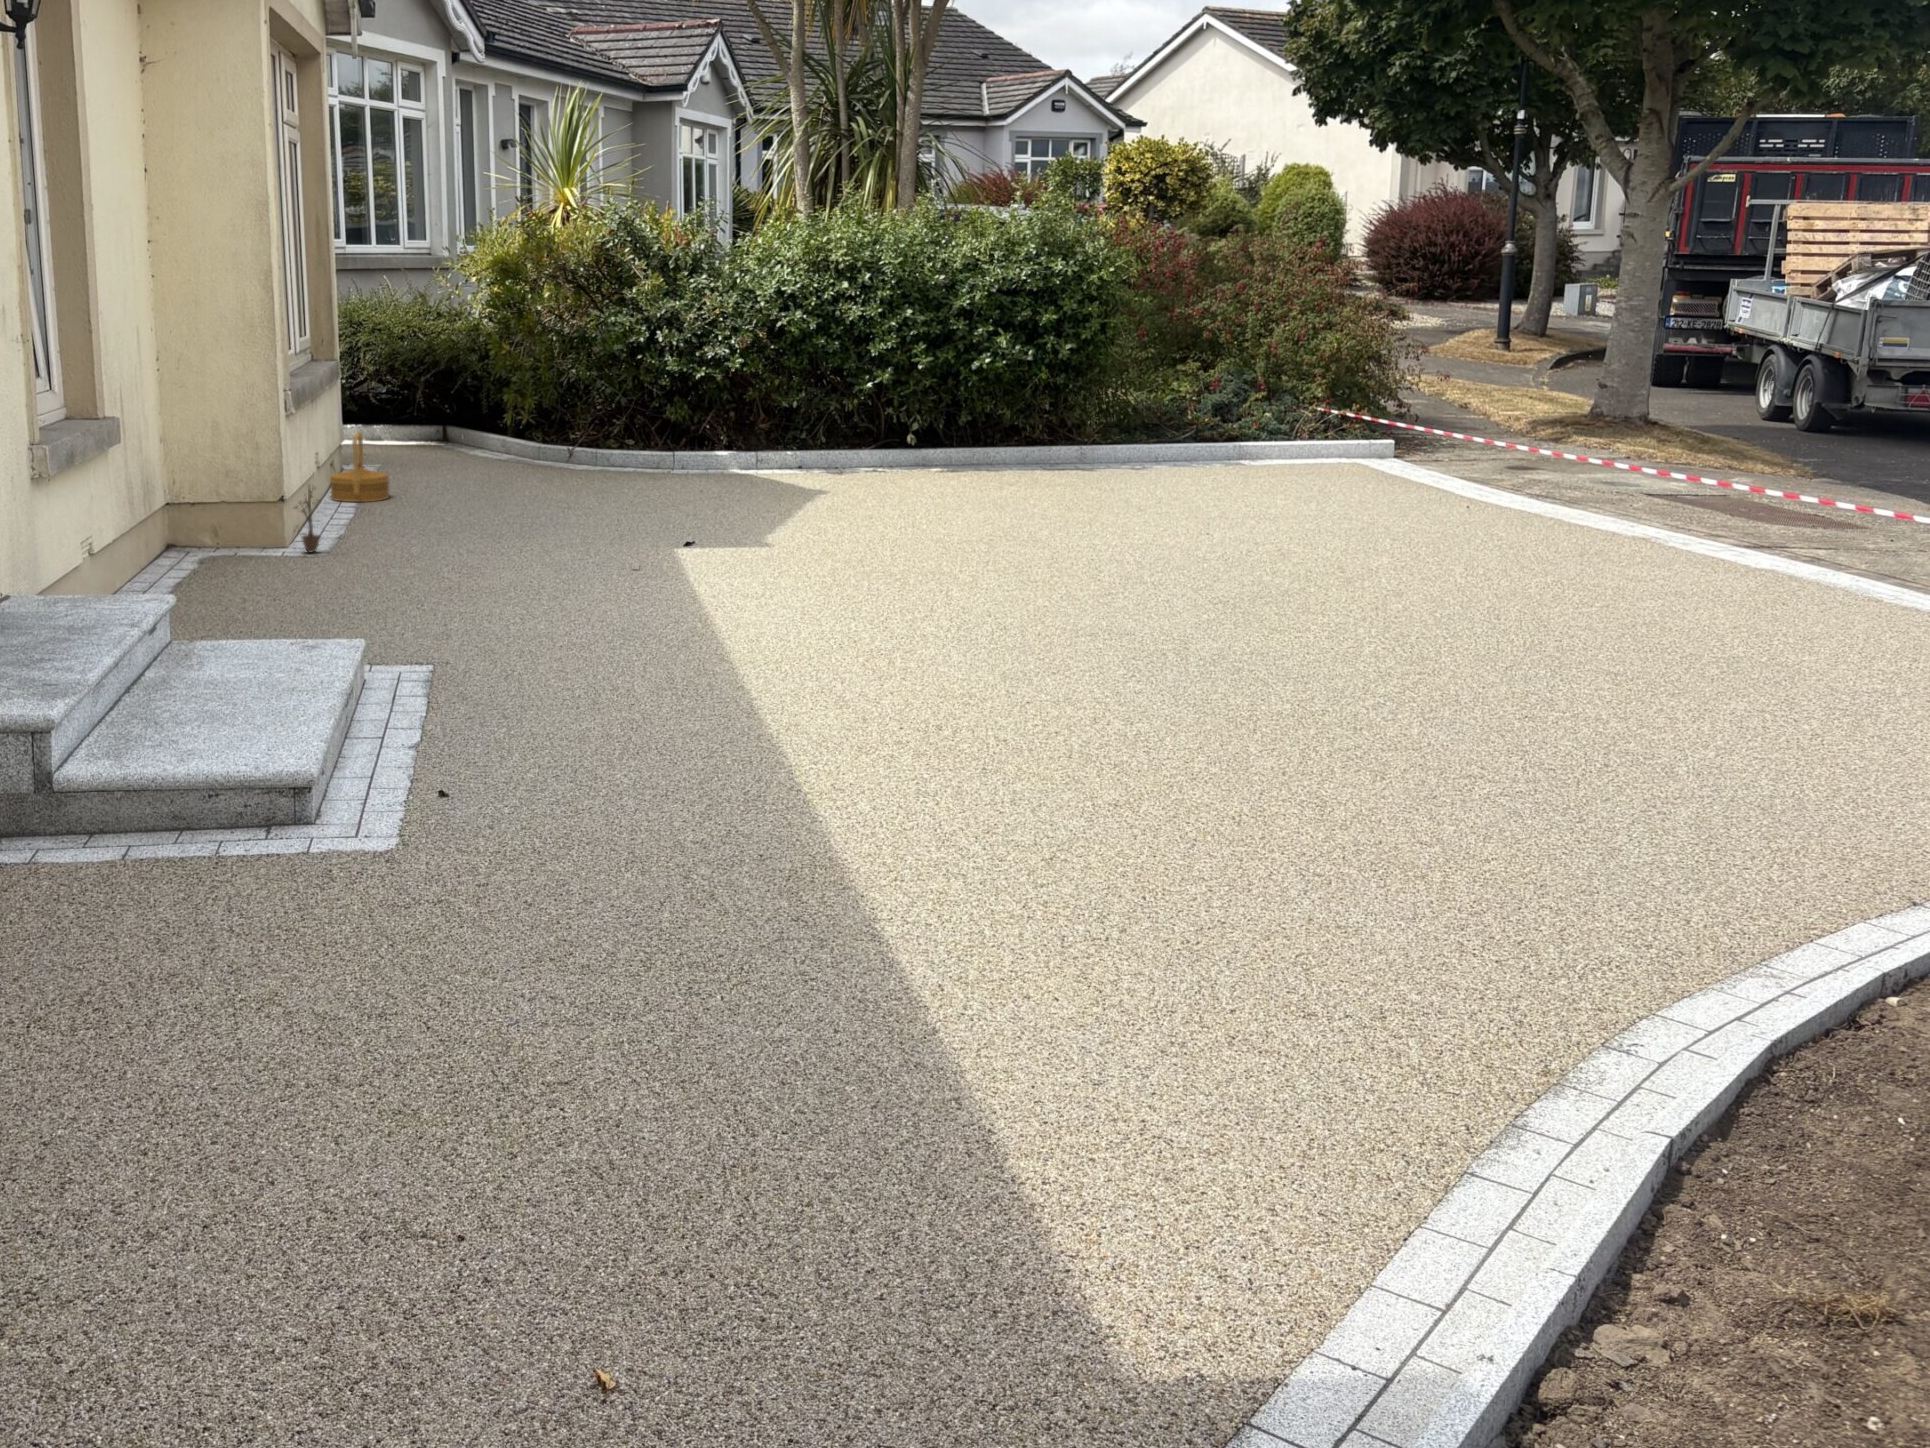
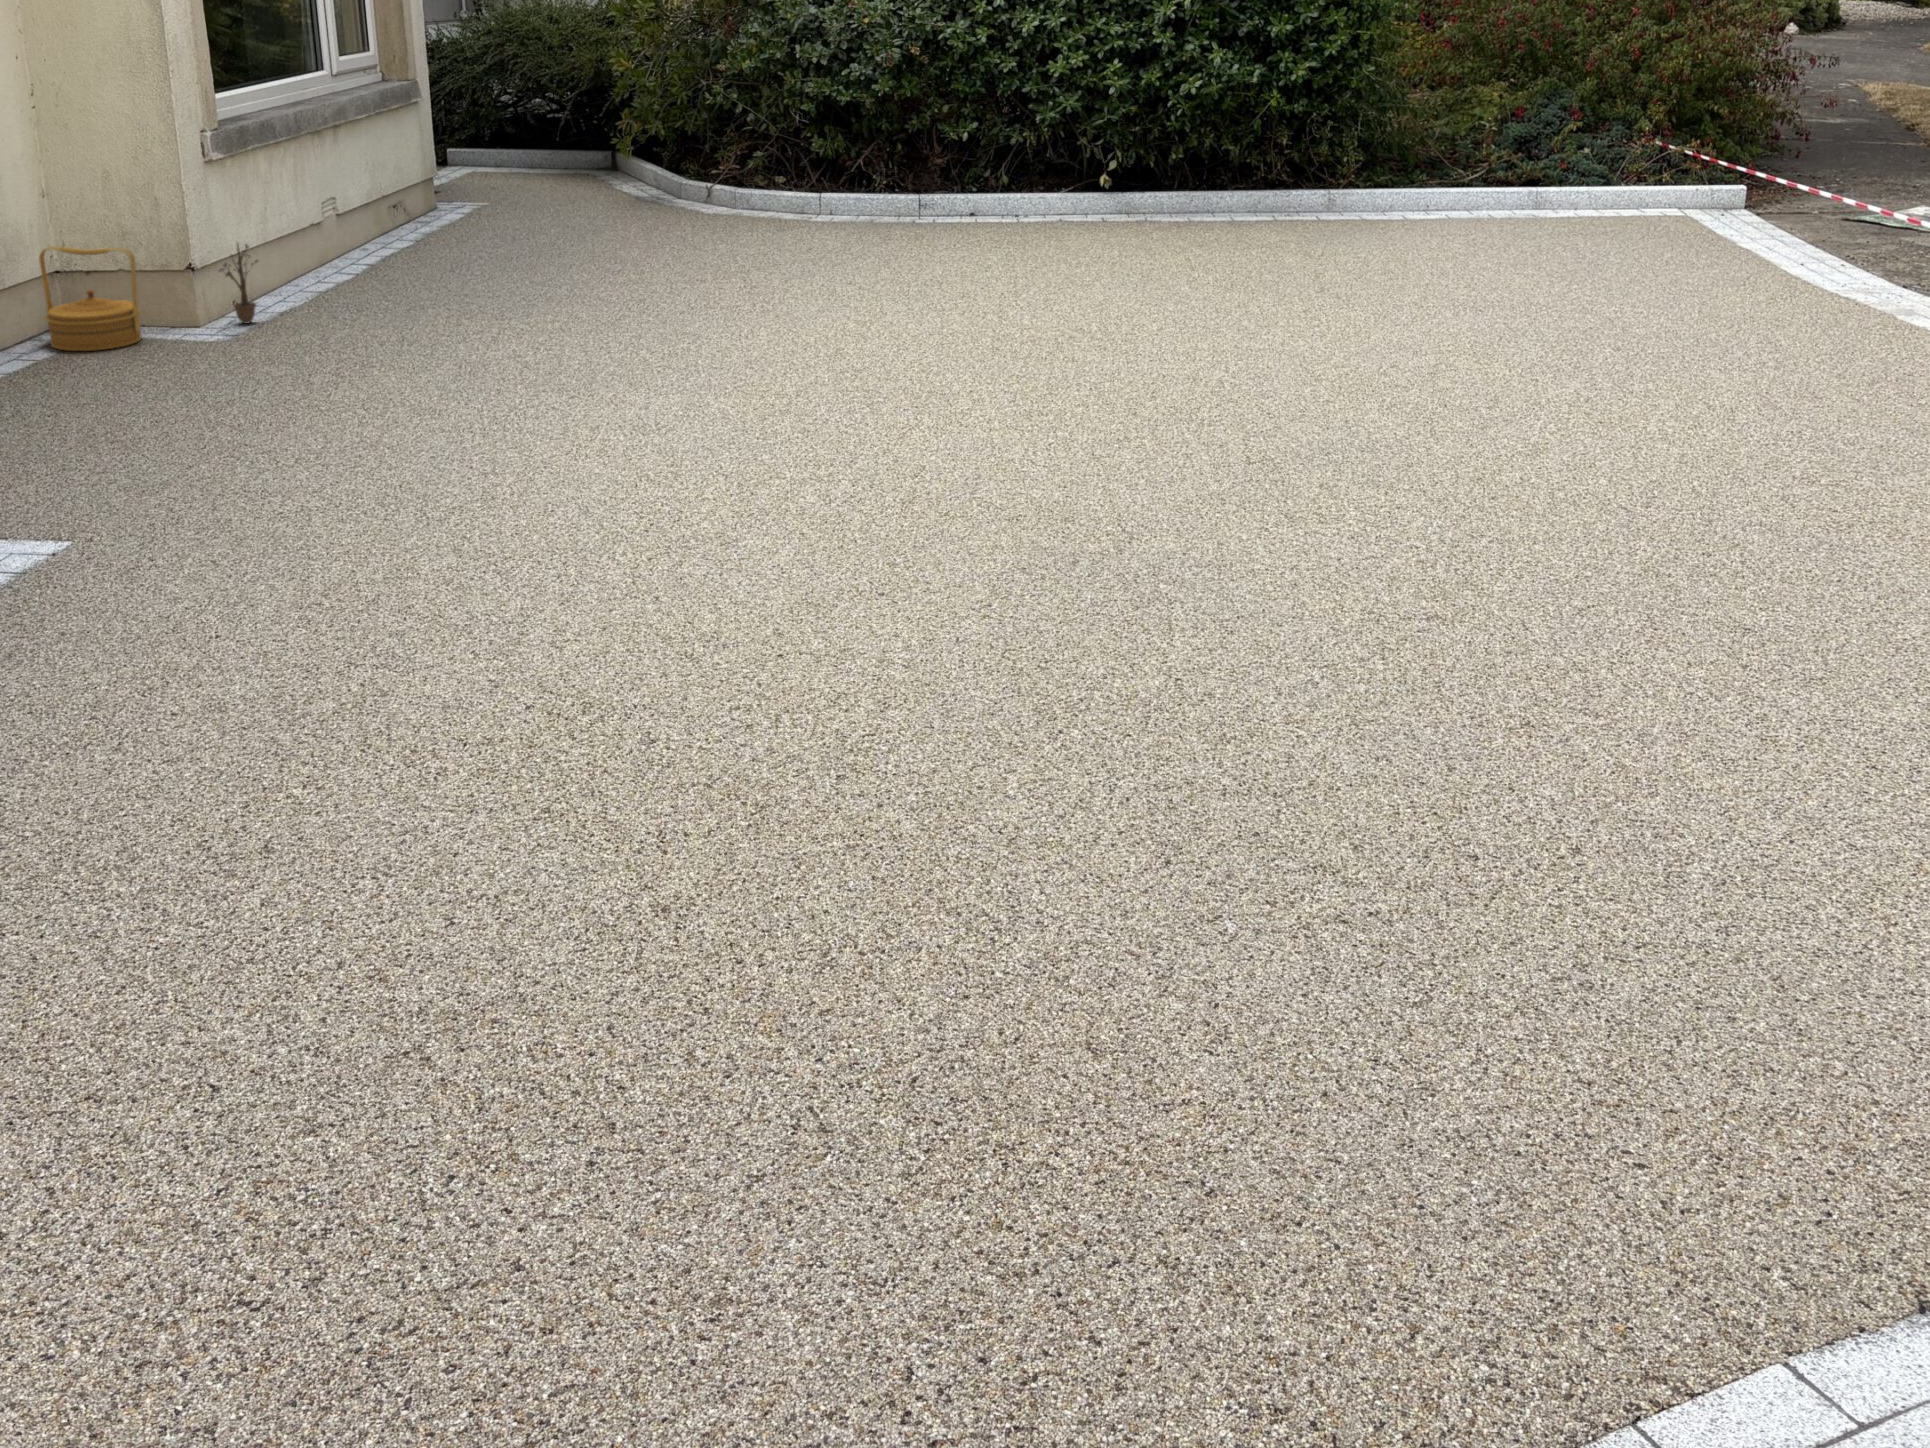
woven basket: present [330,431,389,502] -> present [39,246,141,351]

